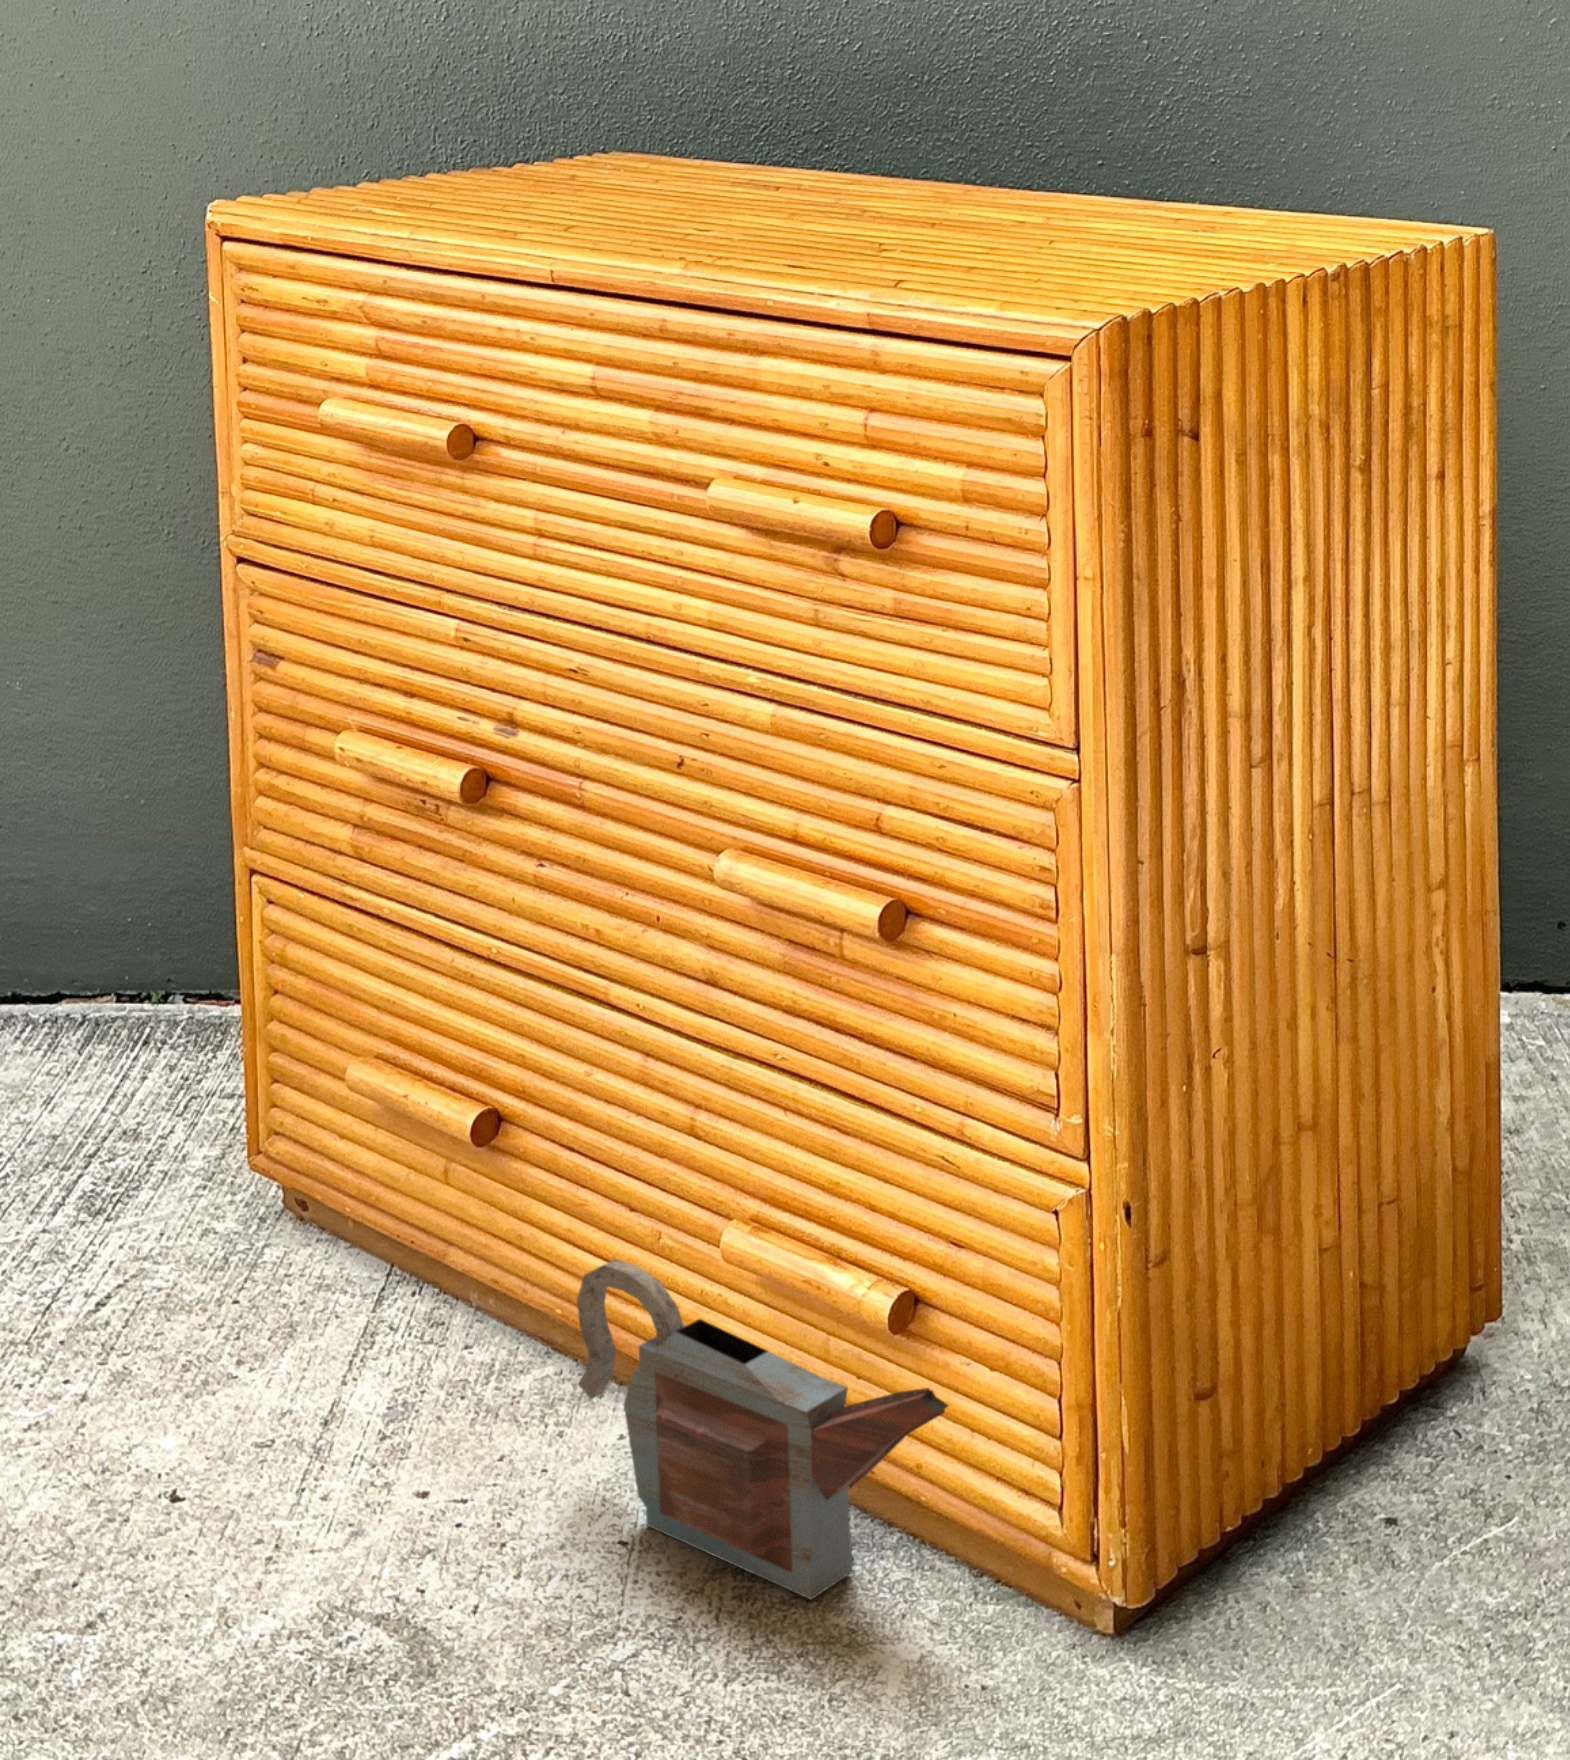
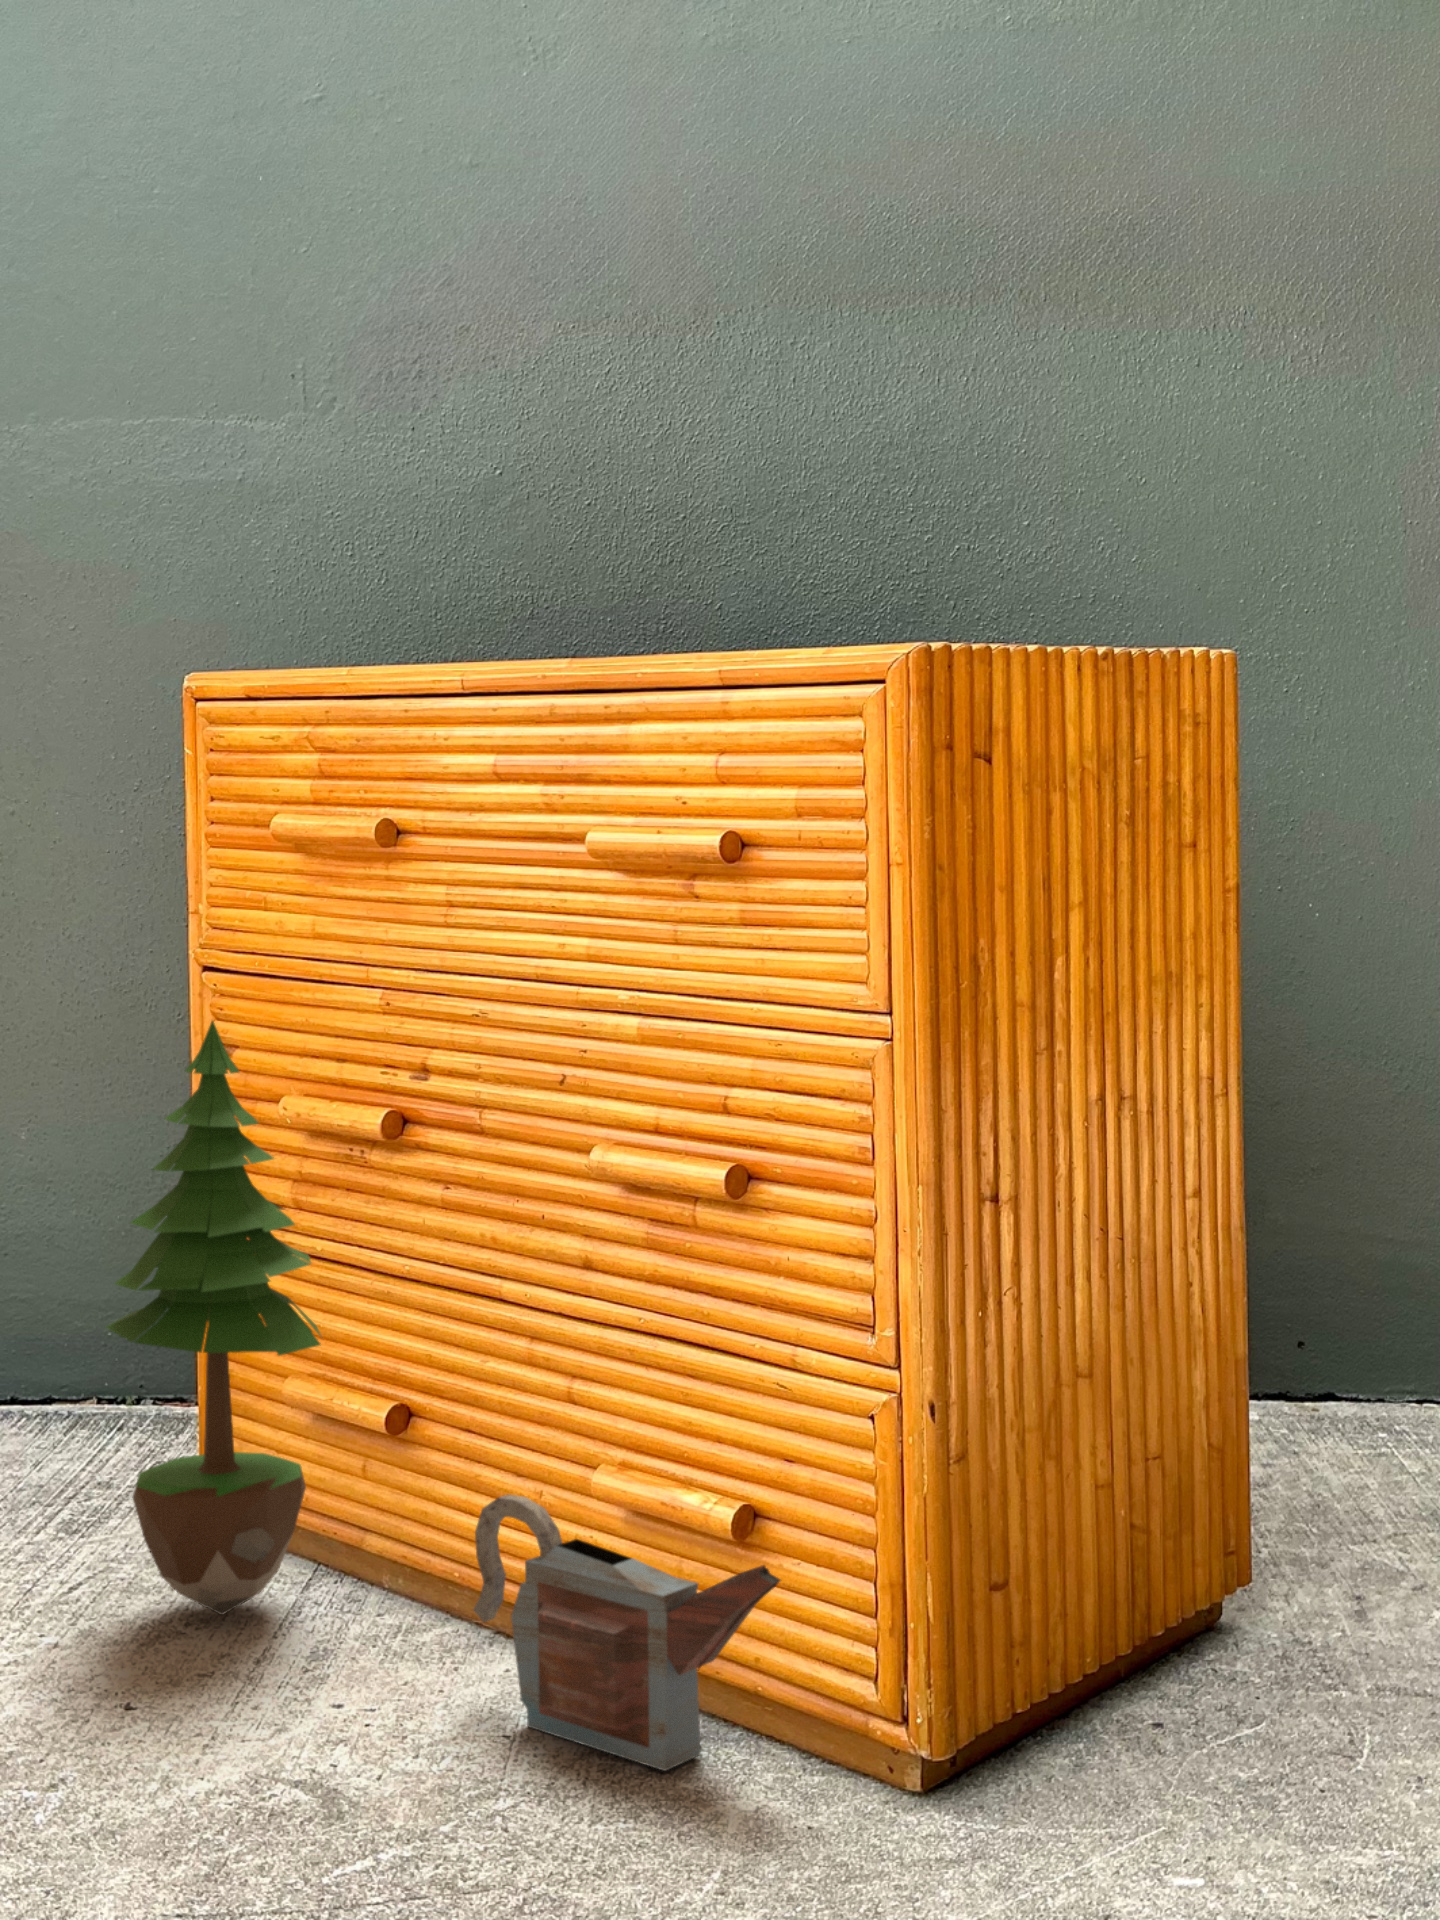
potted tree: none [115,655,384,1349] -> present [106,1021,321,1615]

